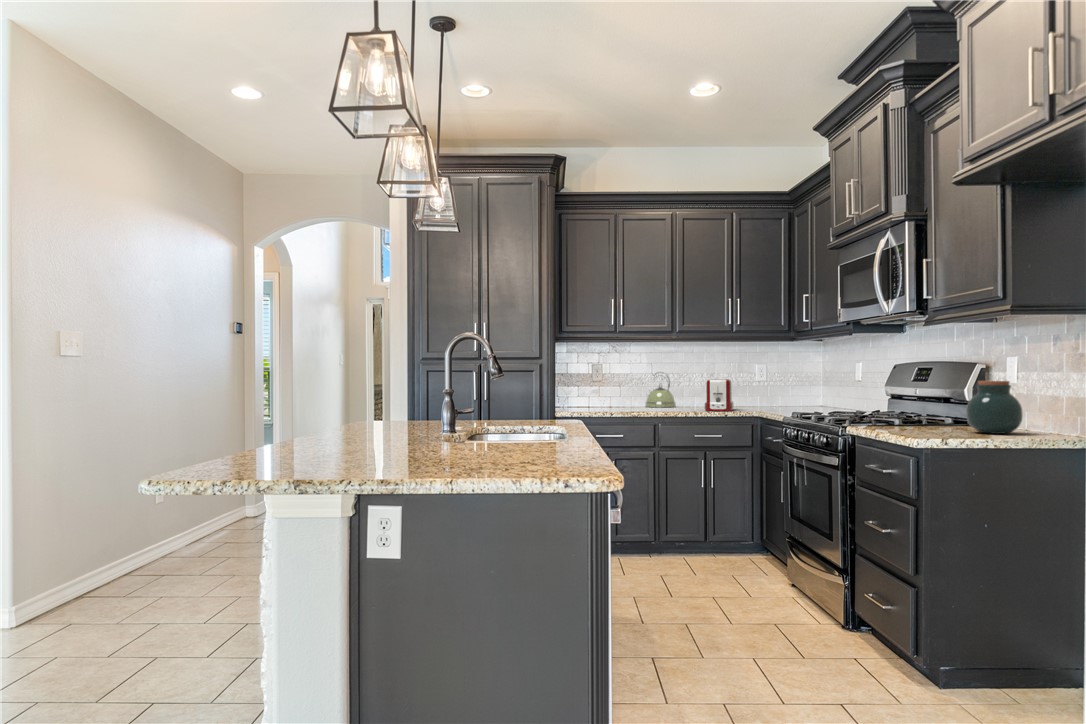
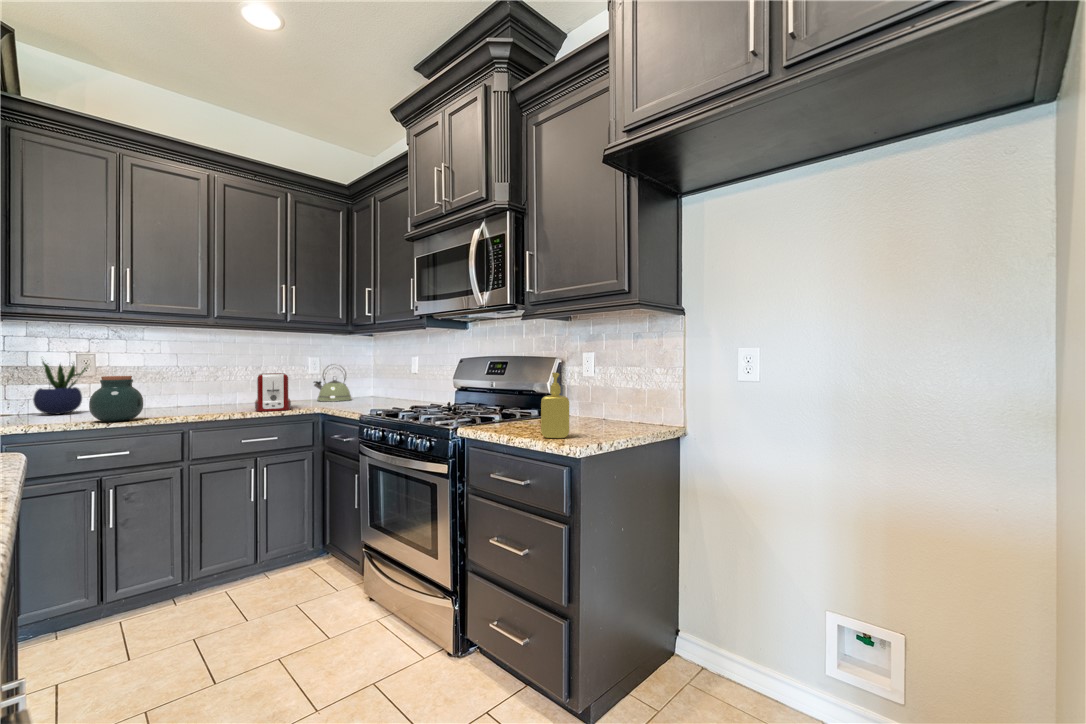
potted plant: none [570,365,600,407] -> present [33,362,87,414]
kettle: present [645,372,676,407] -> present [314,364,352,402]
soap dispenser: none [900,376,931,434] -> present [541,373,569,438]
jar: present [966,381,1023,434] -> present [89,376,143,422]

